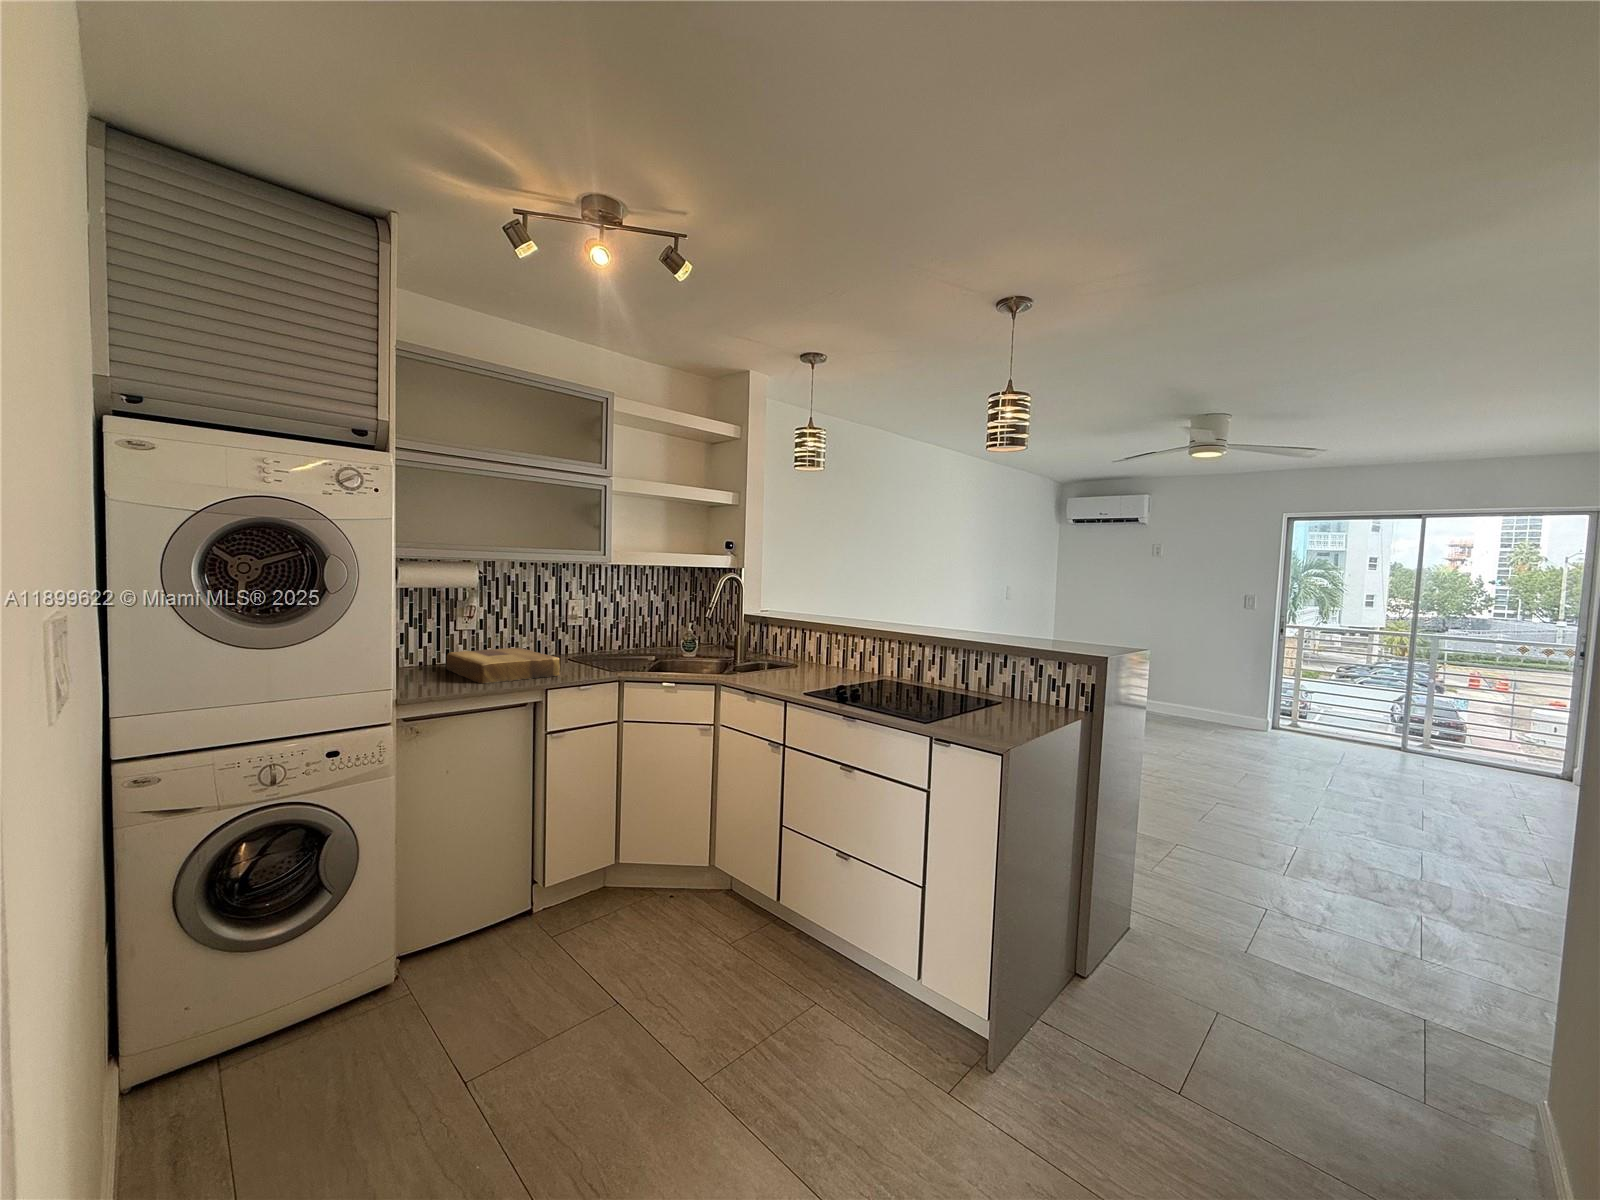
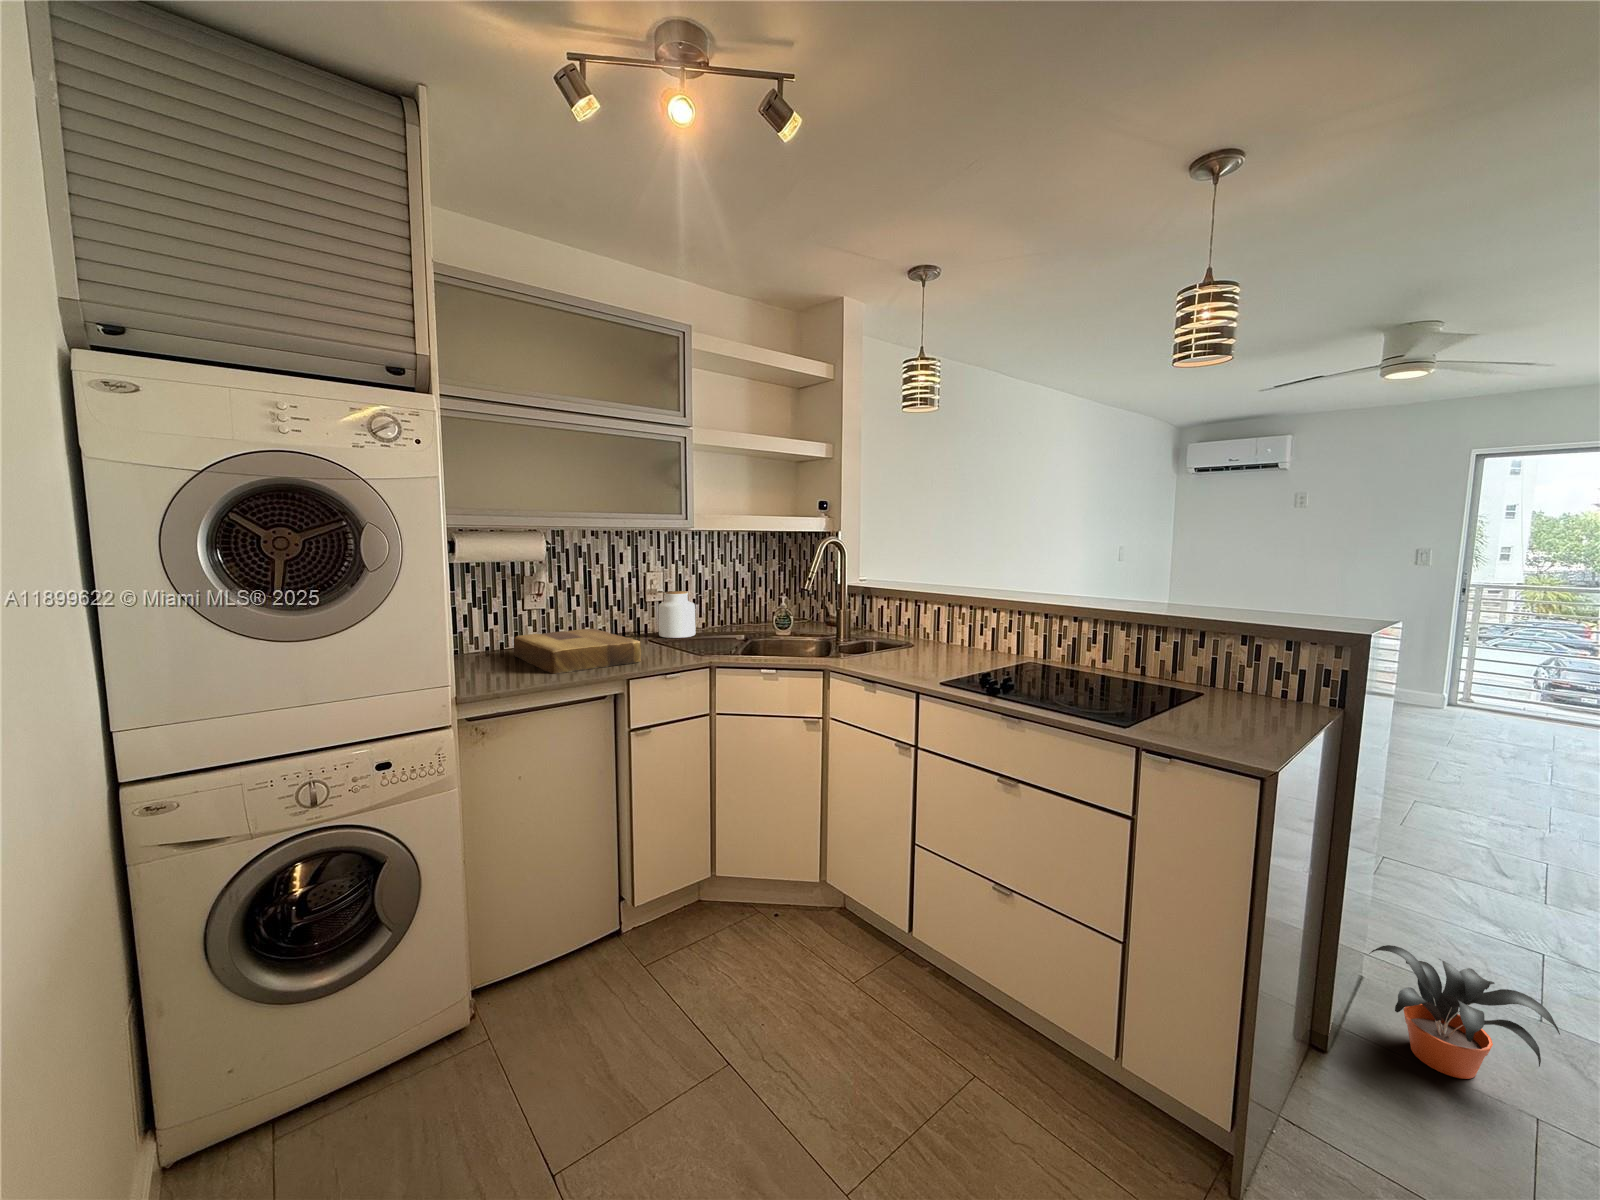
jar: none [579,617,612,657] -> present [658,591,695,638]
potted plant: none [1126,898,1242,994] -> present [1369,945,1560,1079]

